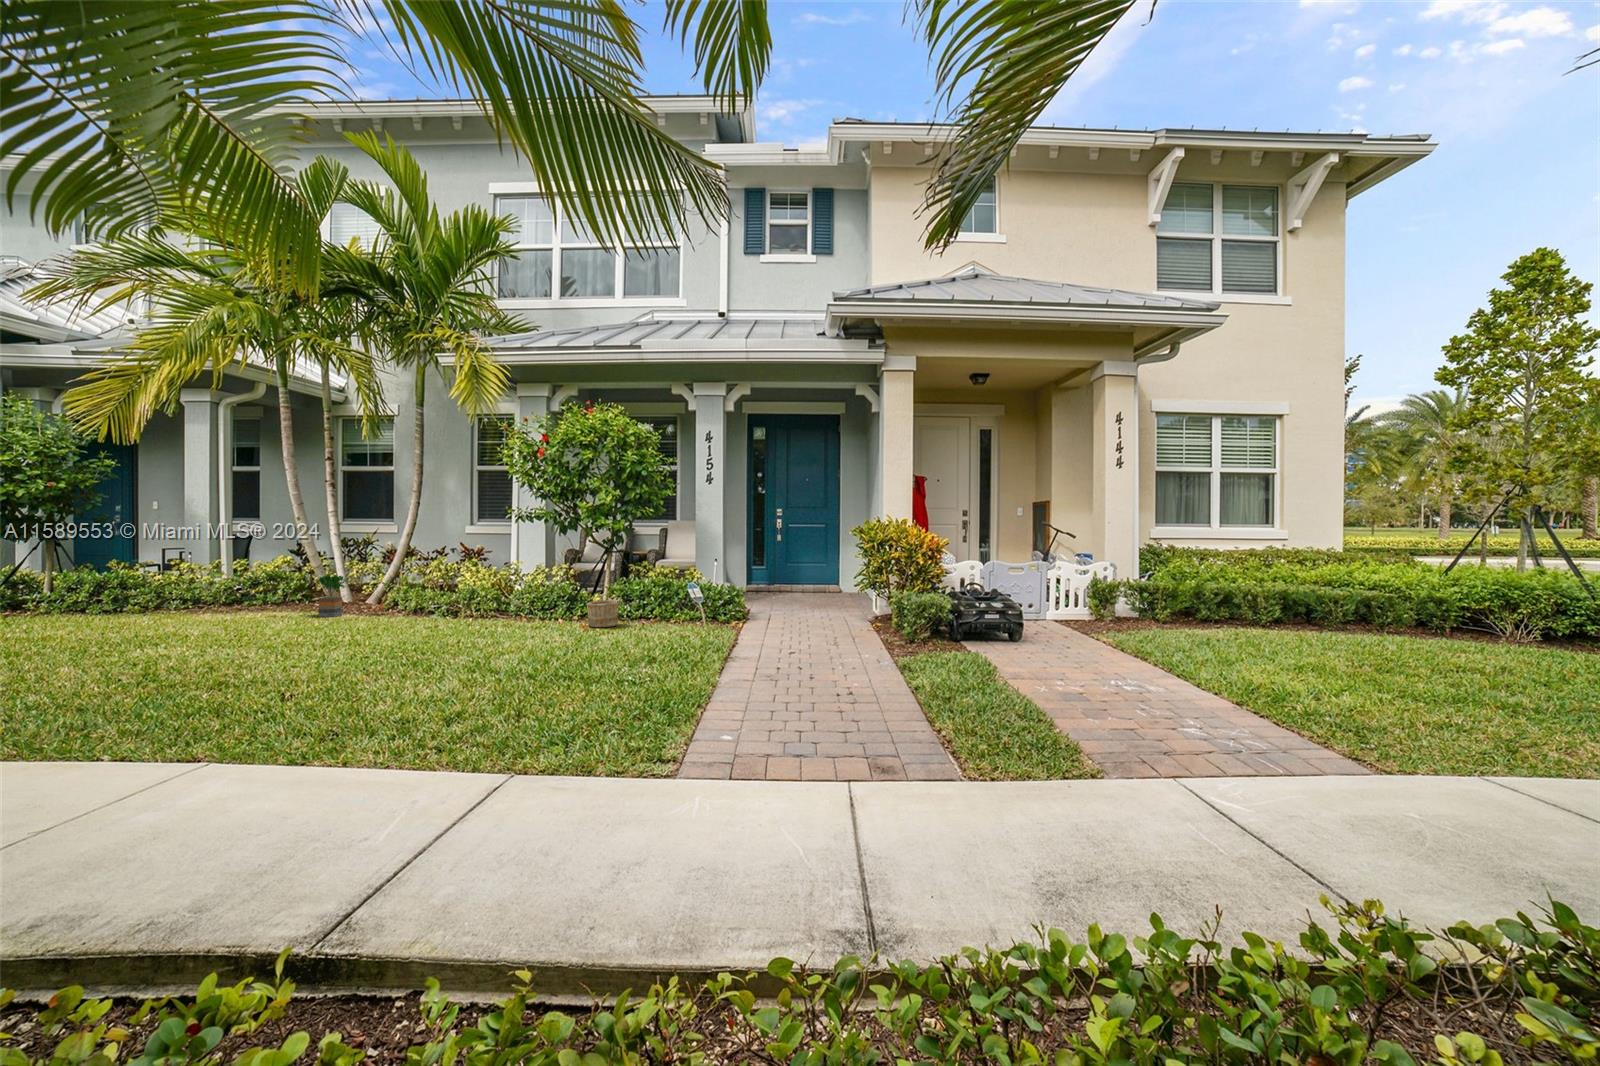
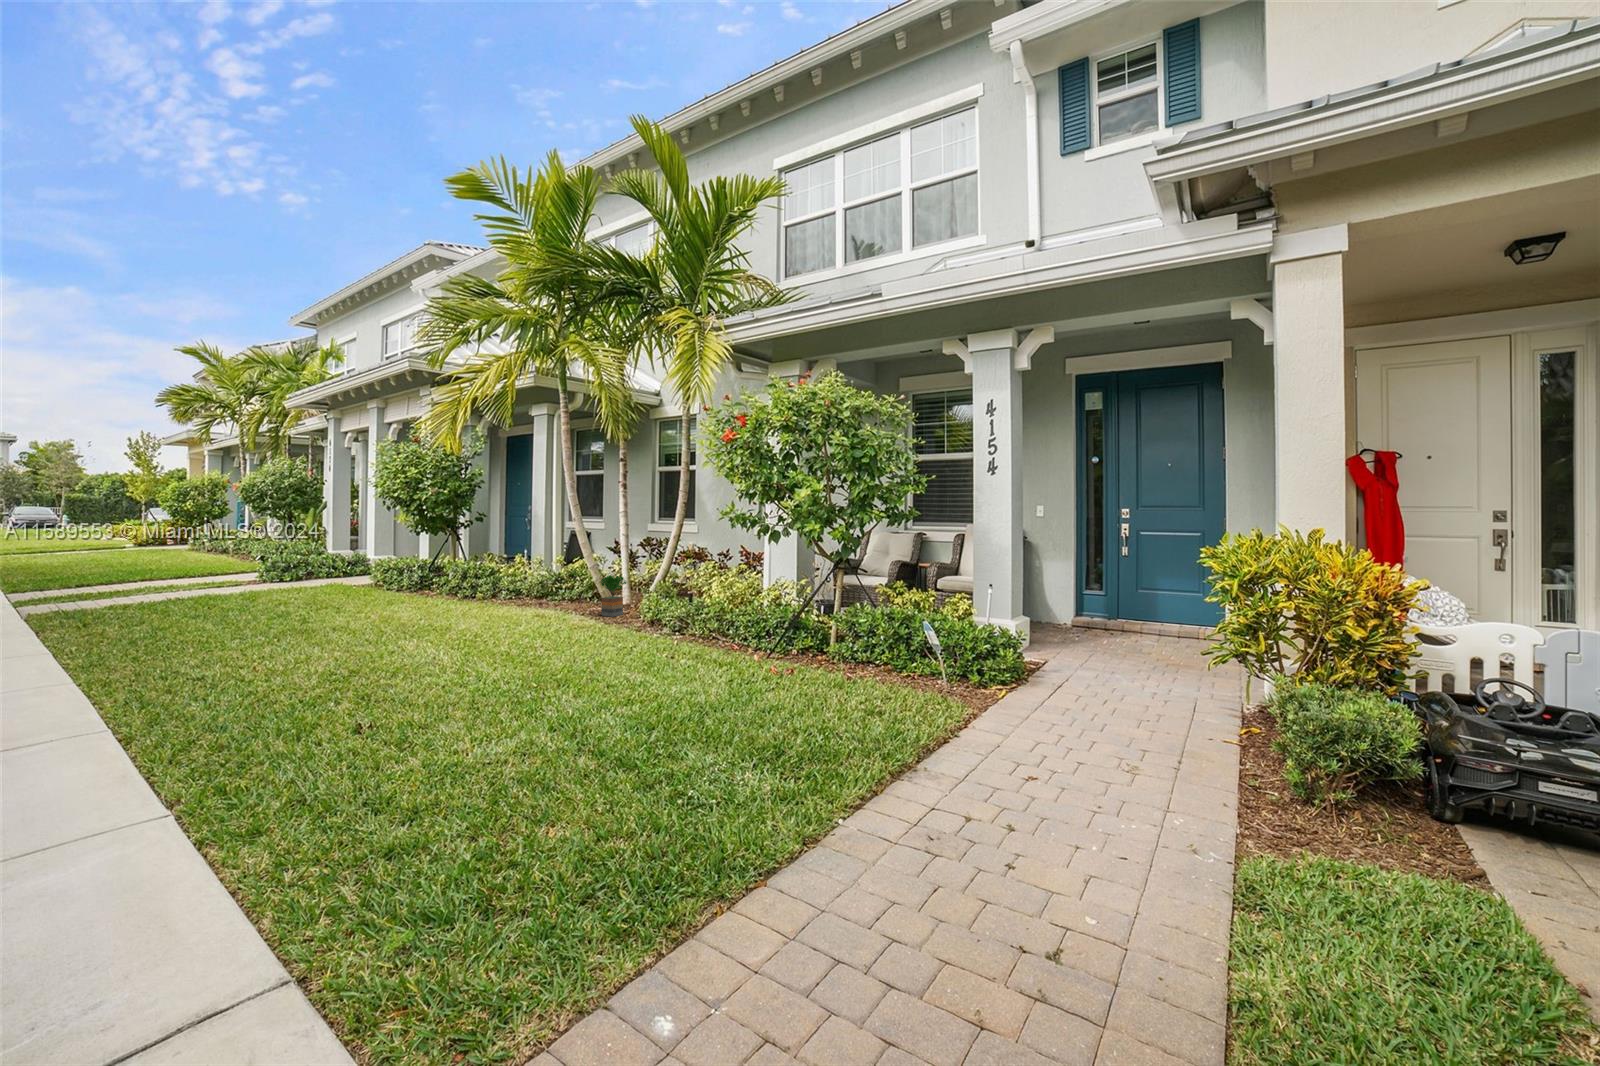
wooden bucket: present [587,600,618,627] -> none [796,629,837,666]

